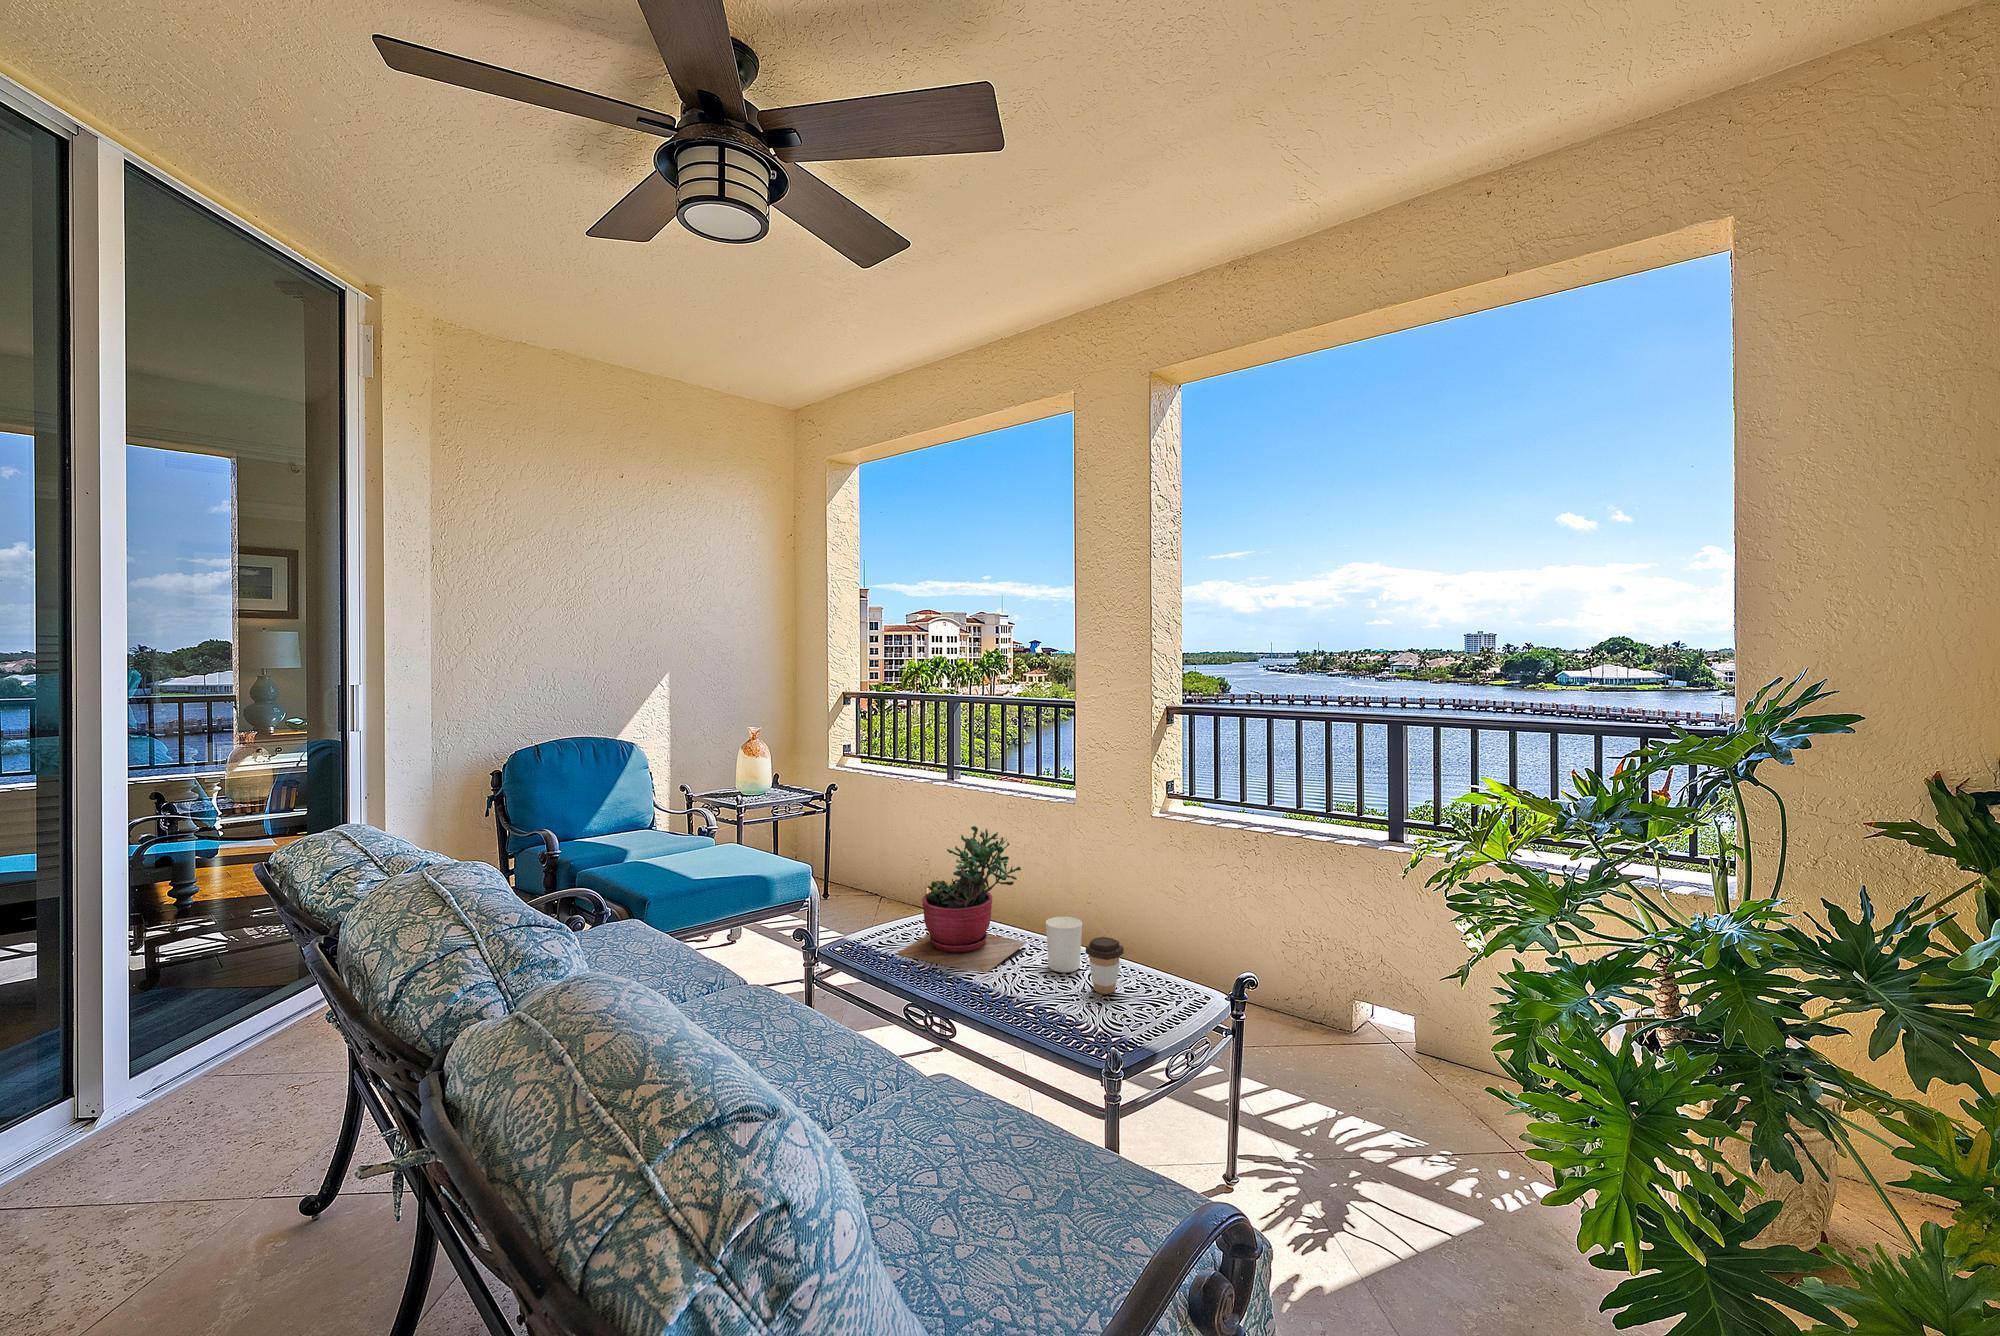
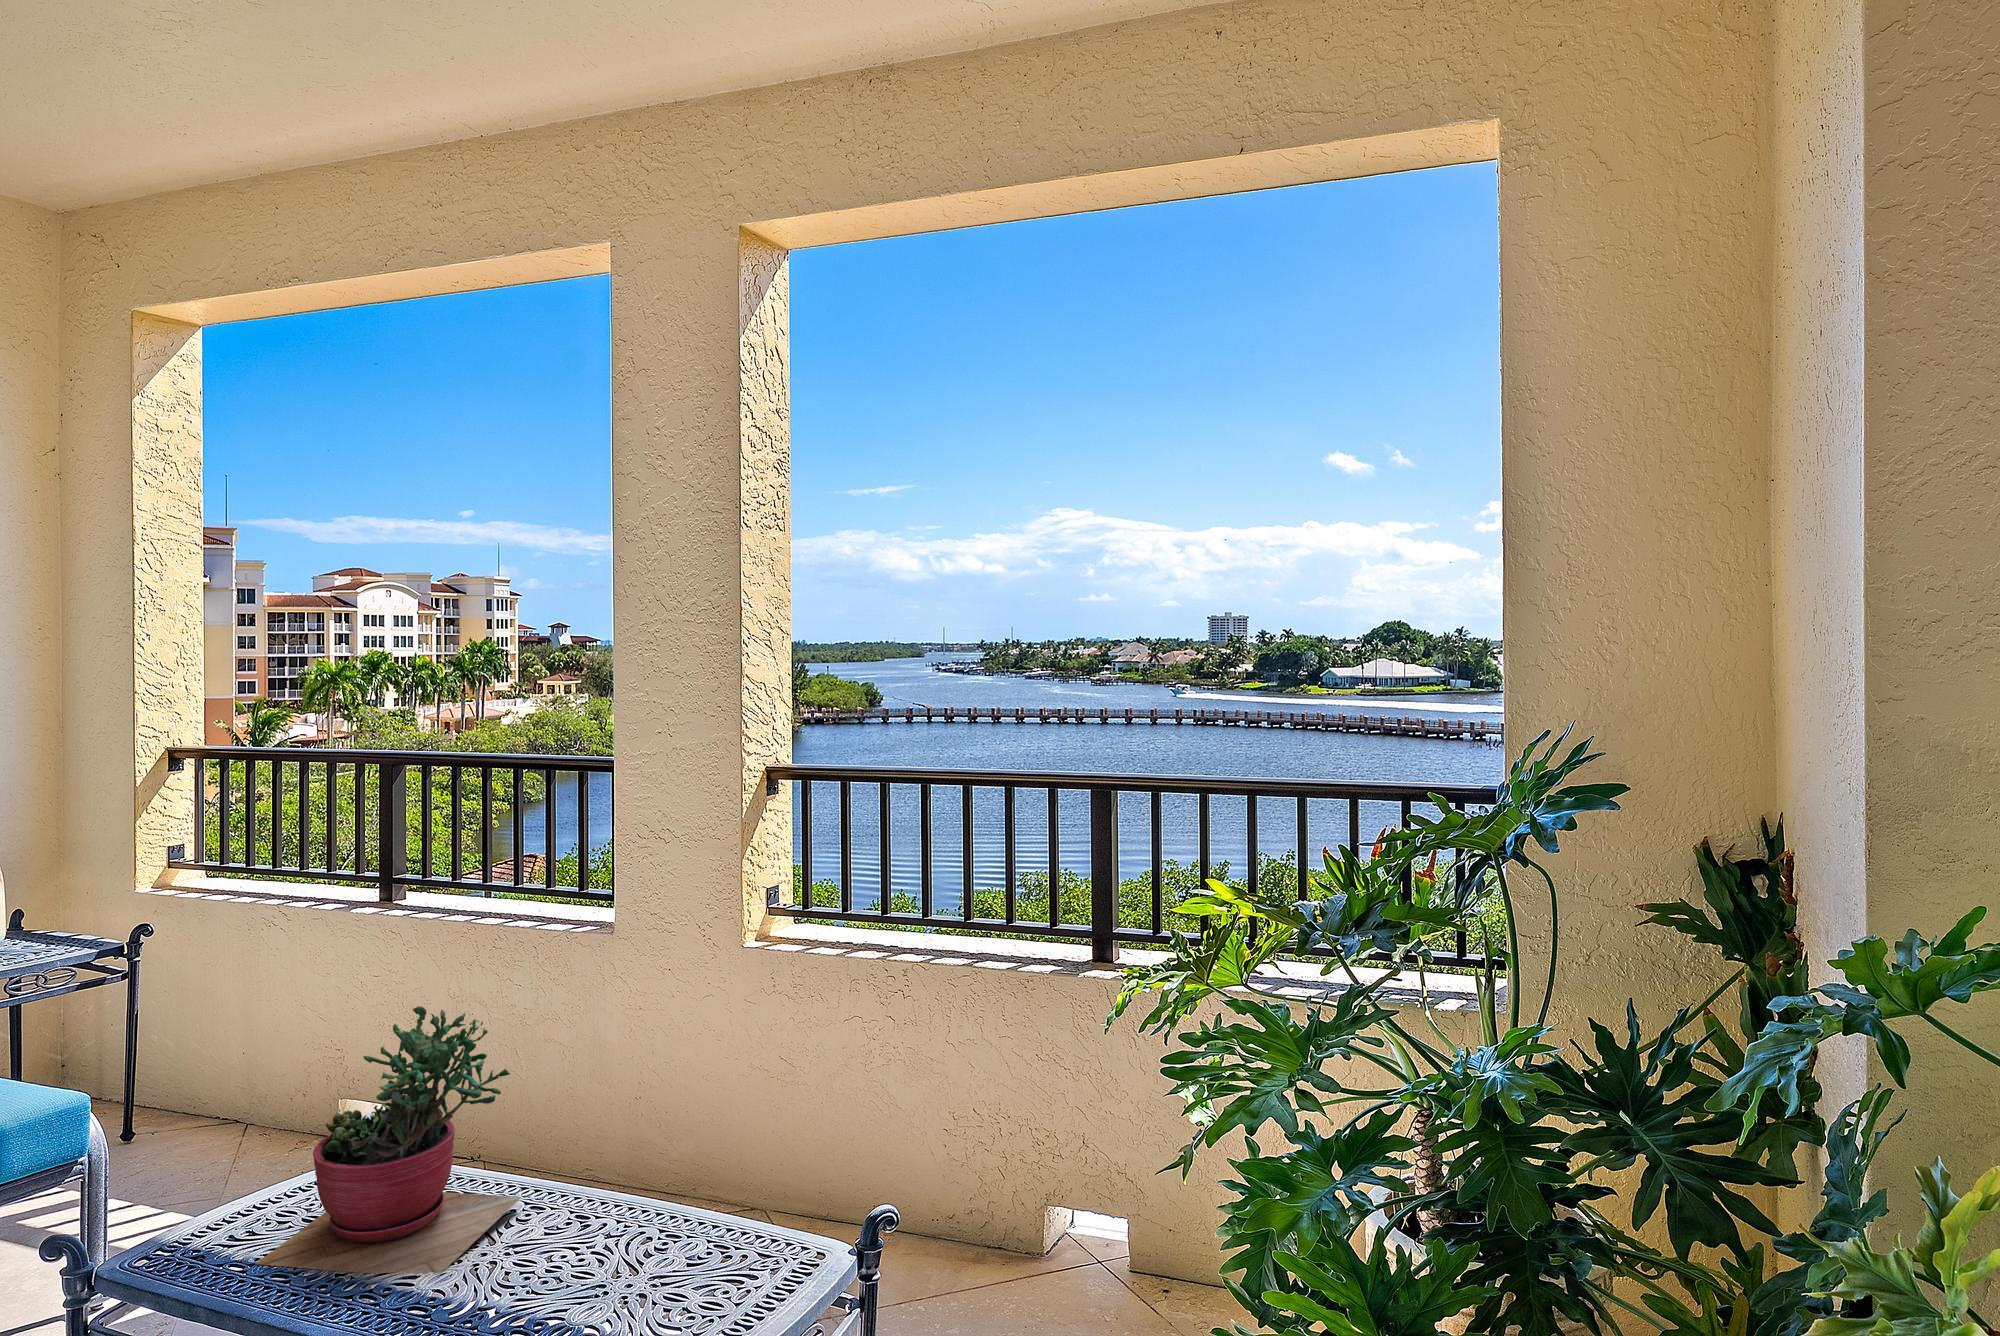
candle holder: present [1046,917,1082,972] -> none [554,1148,620,1248]
coffee cup: present [1086,937,1123,994] -> none [624,1181,690,1280]

